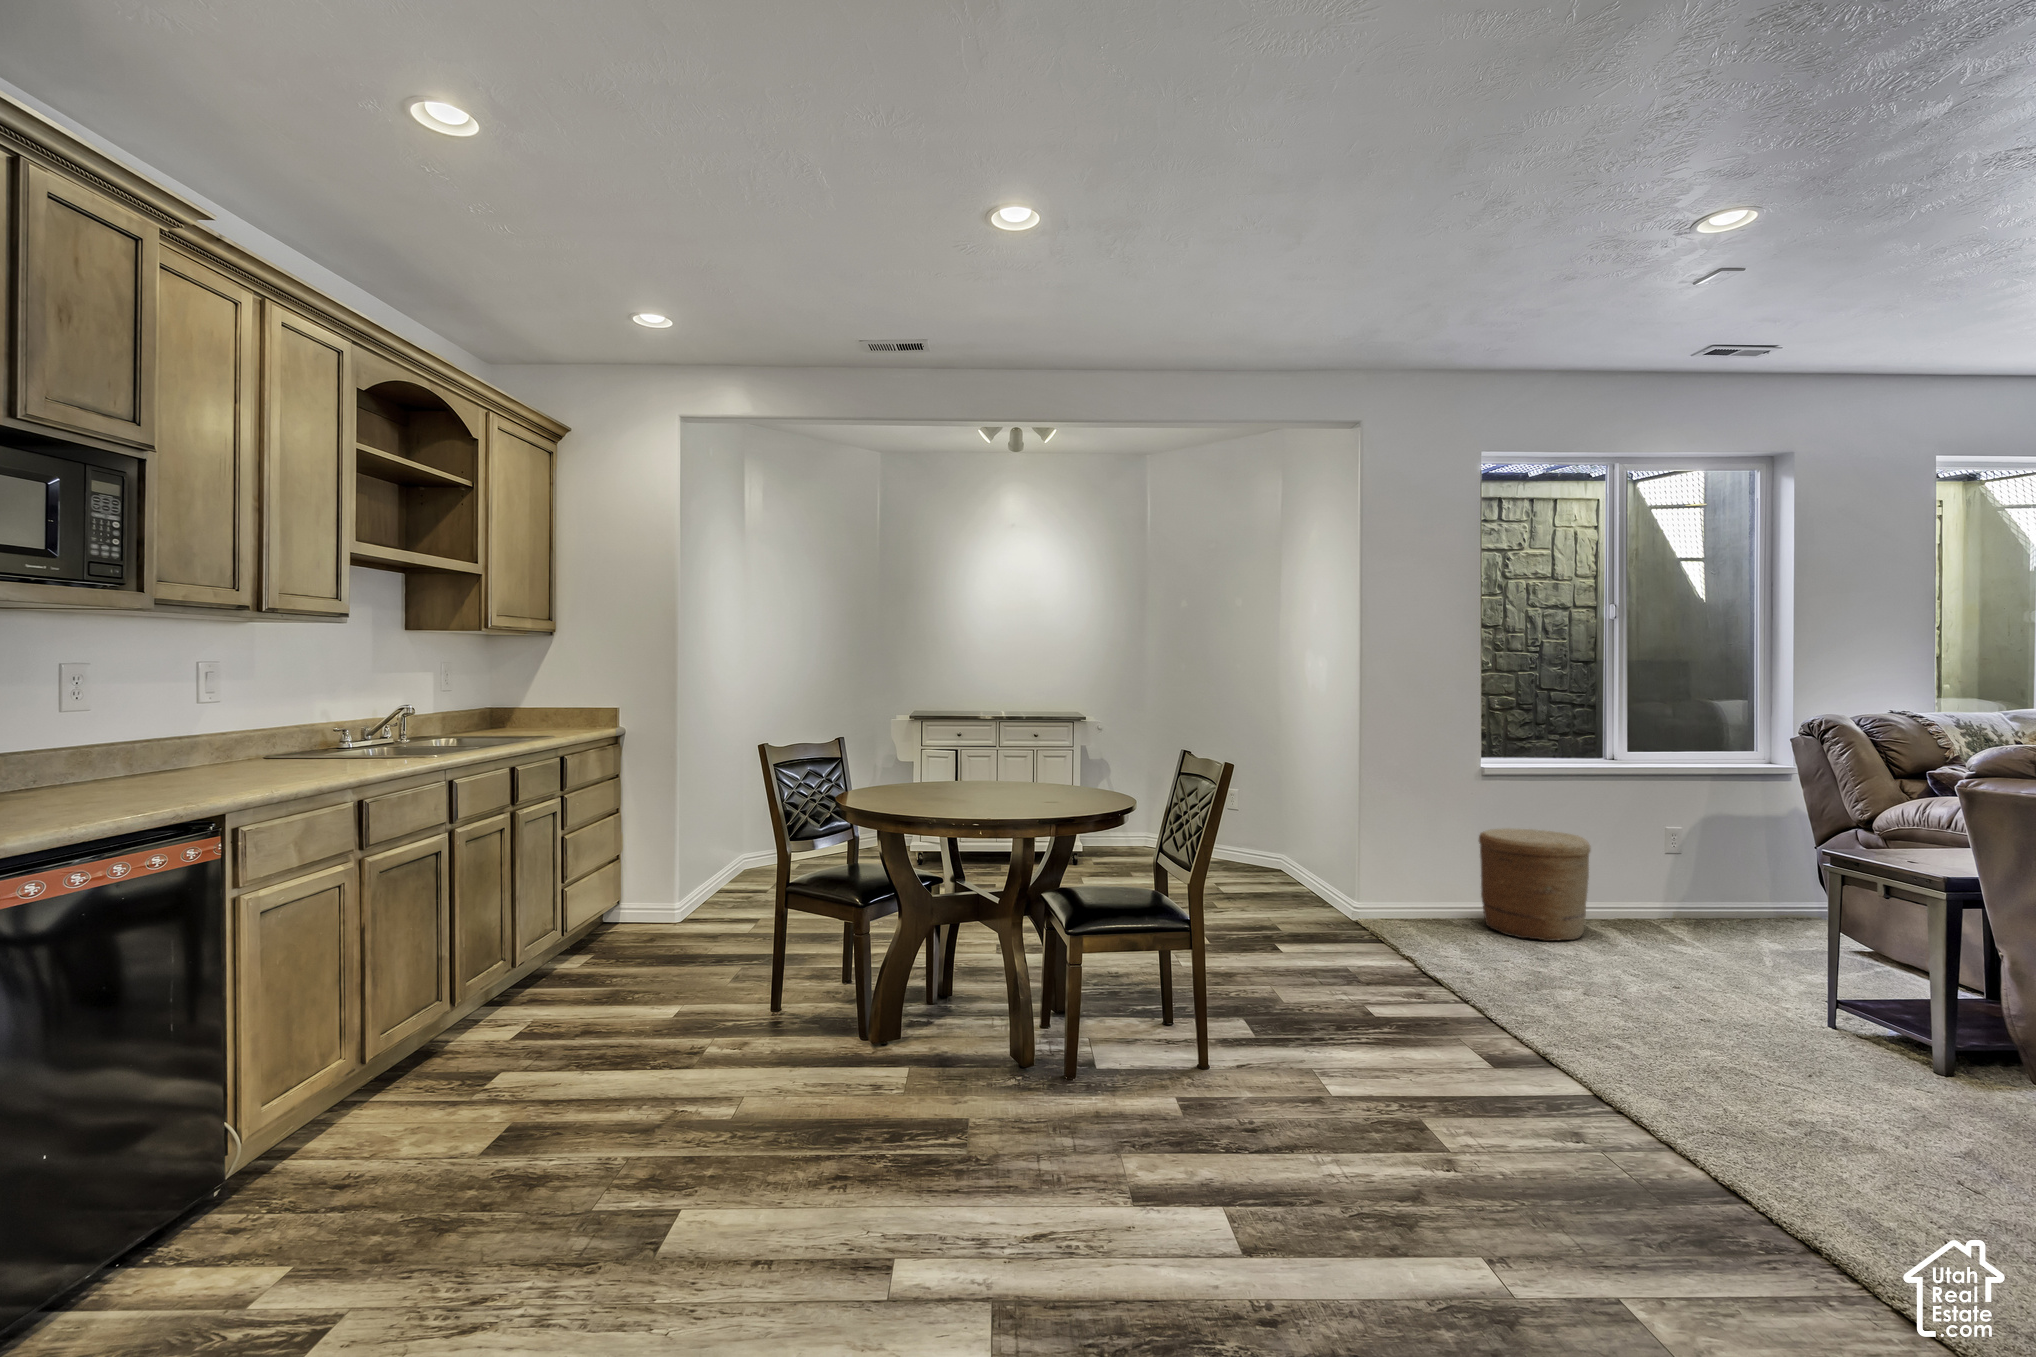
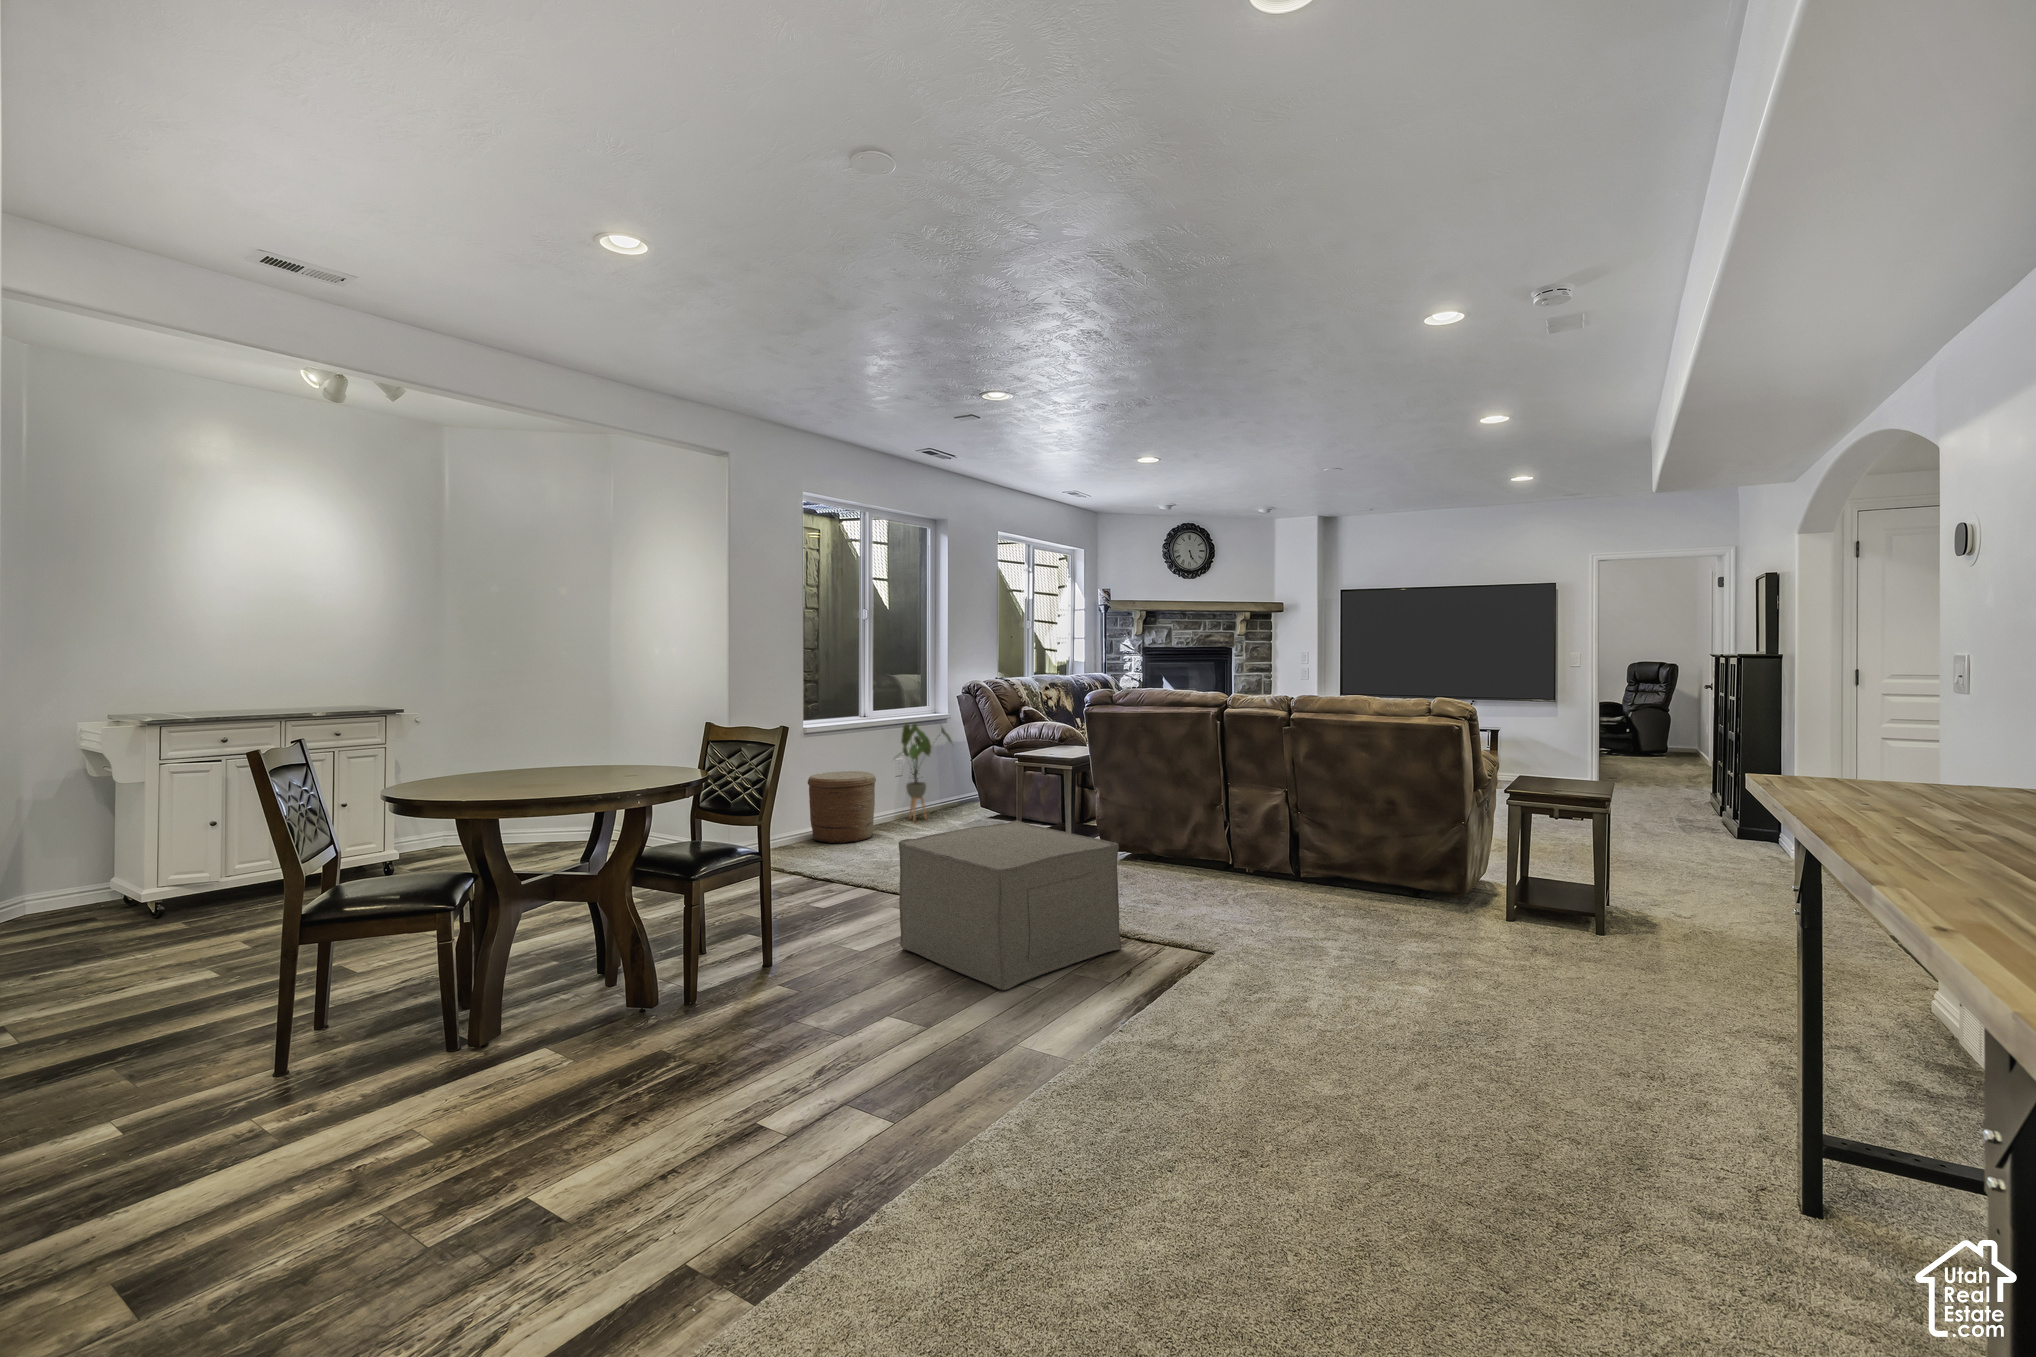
house plant: none [1648,769,1777,933] -> present [901,723,952,821]
ottoman: none [1373,947,1790,1301] -> present [899,820,1122,990]

